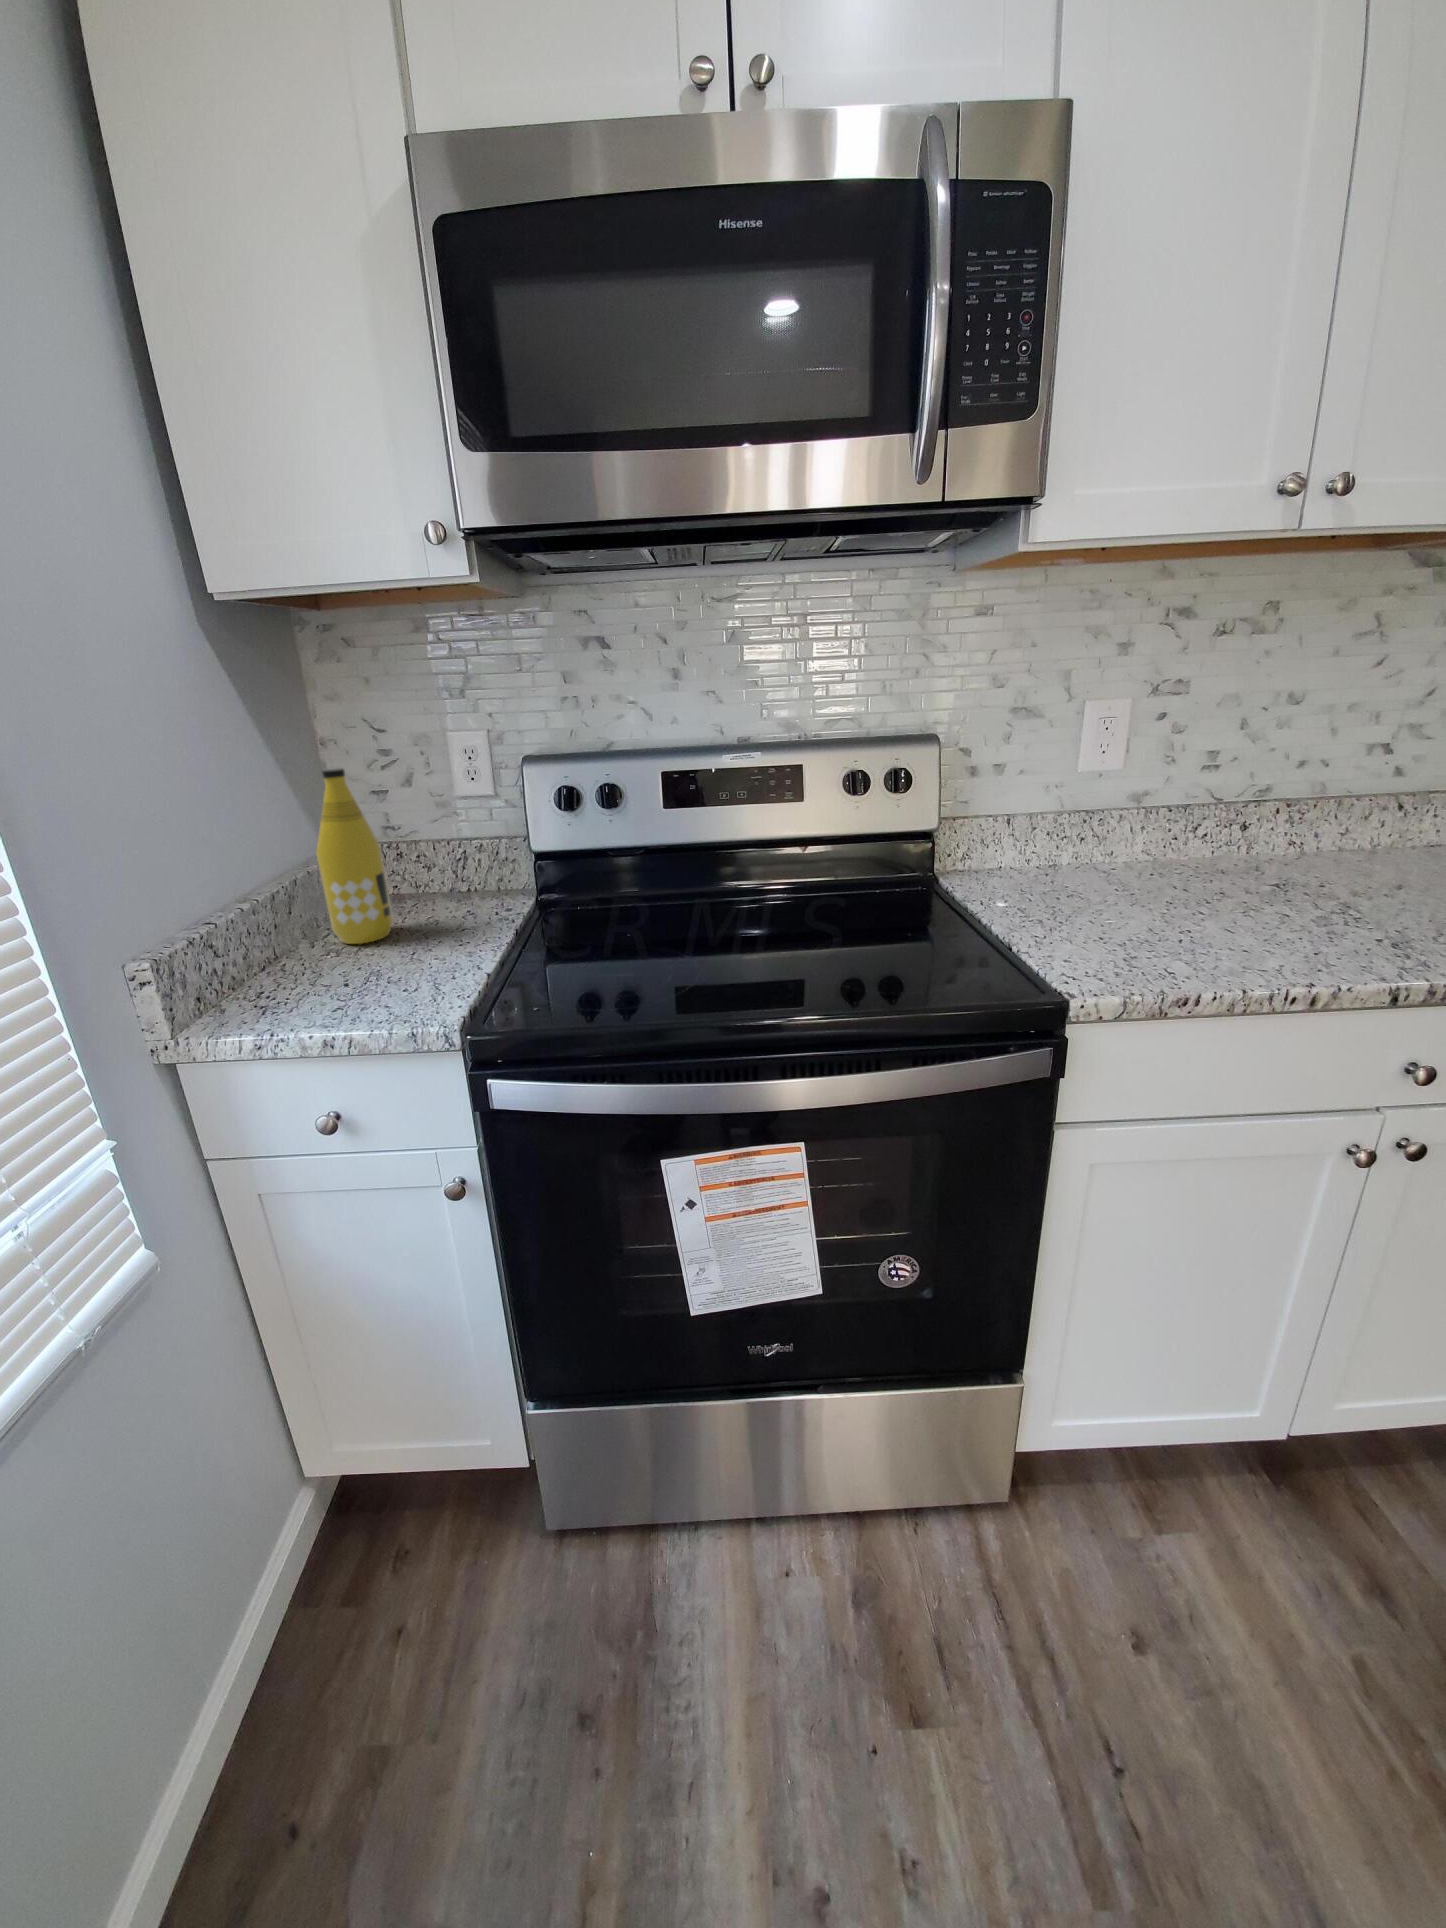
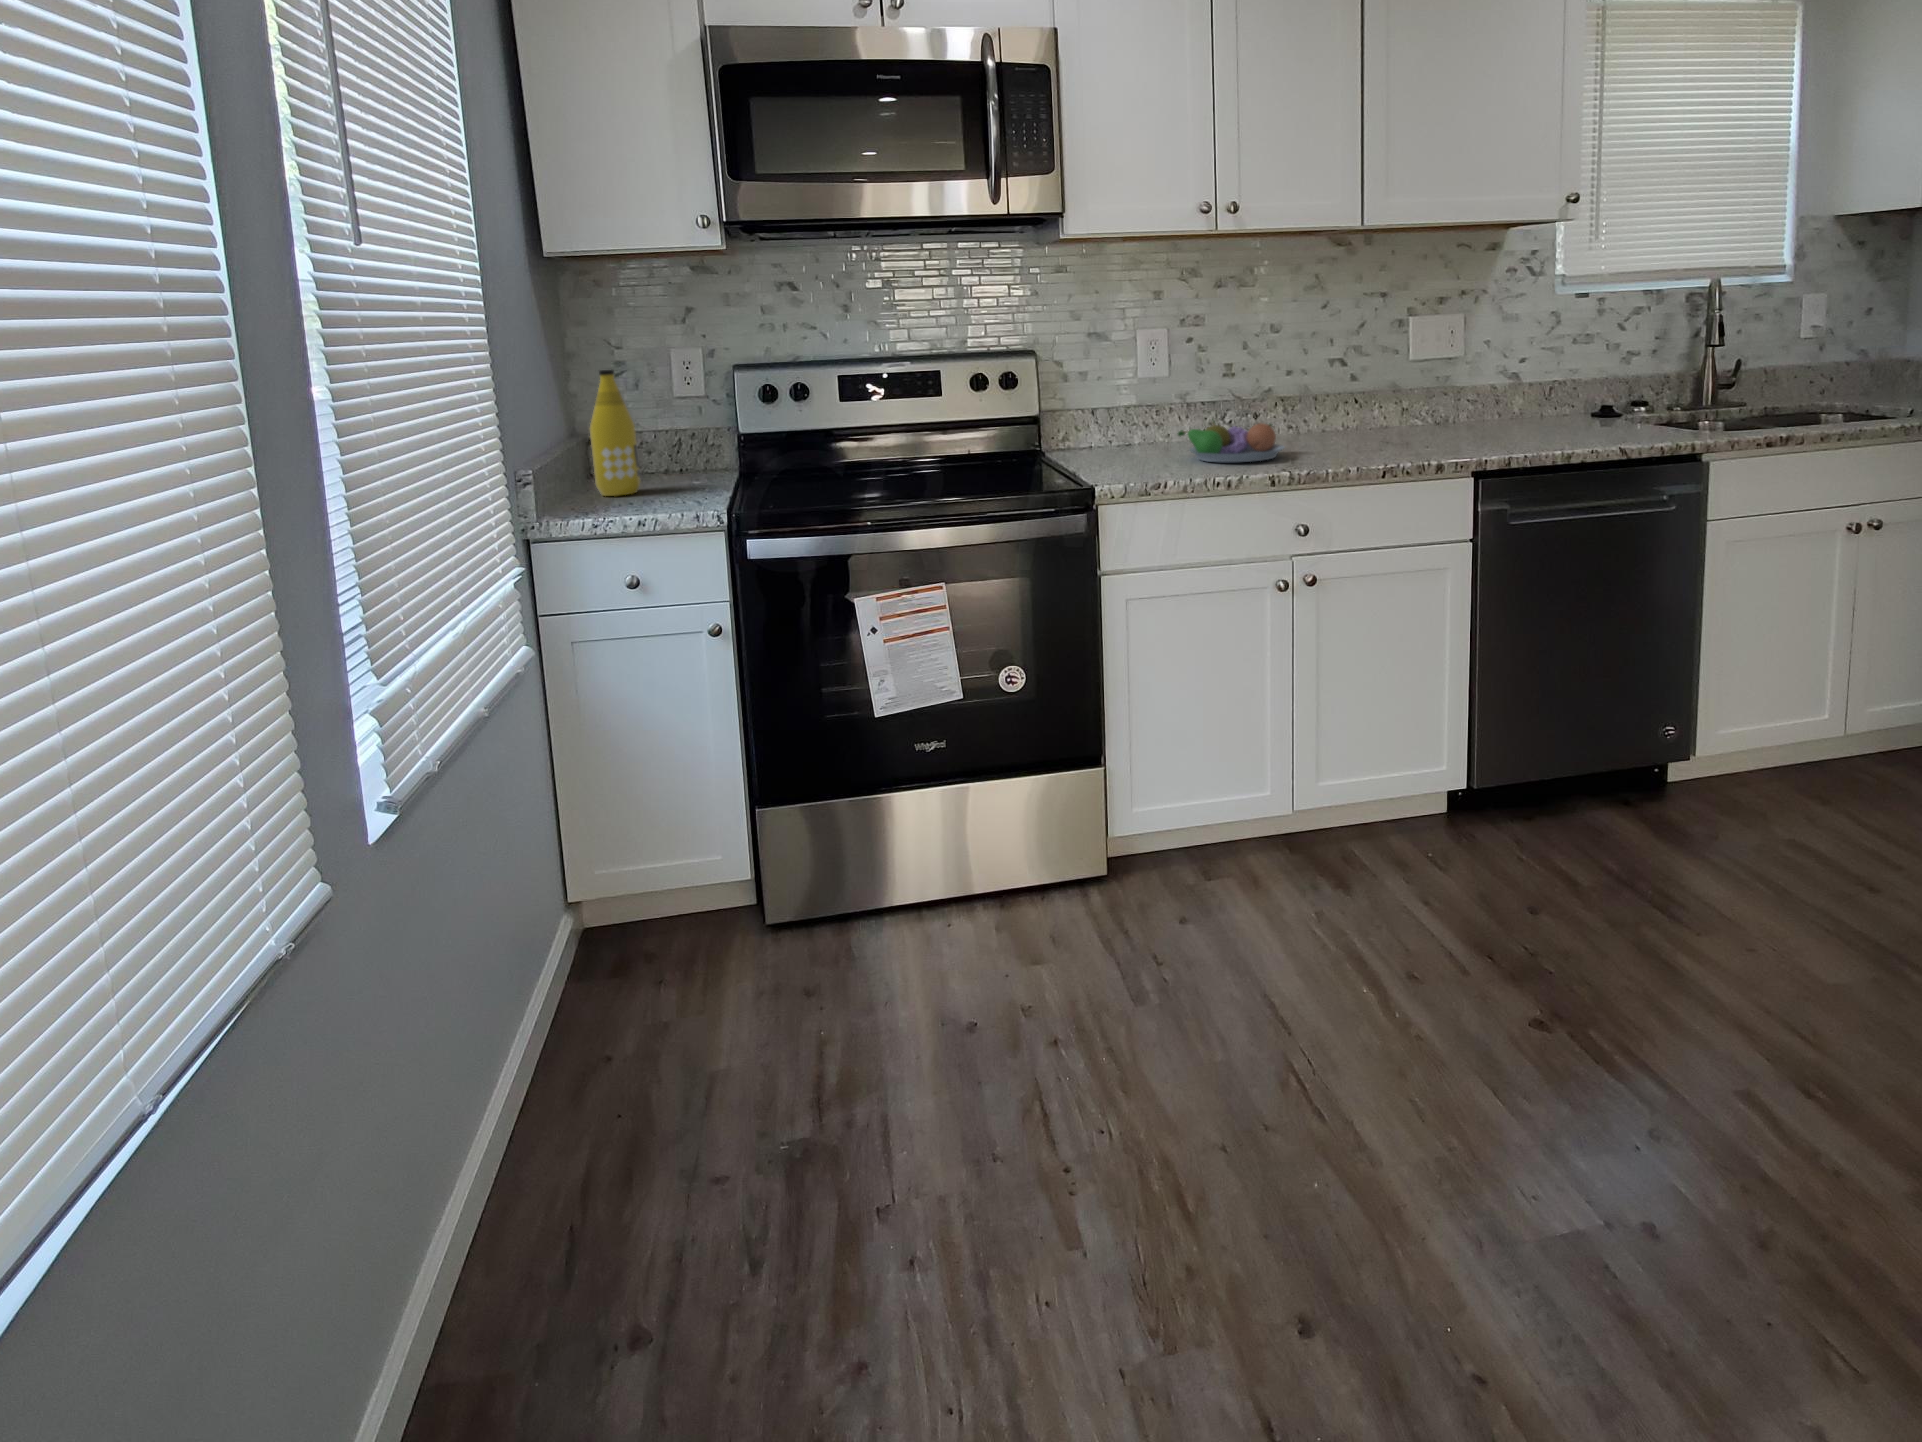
fruit bowl: none [1165,847,1359,934] -> present [1178,419,1284,462]

